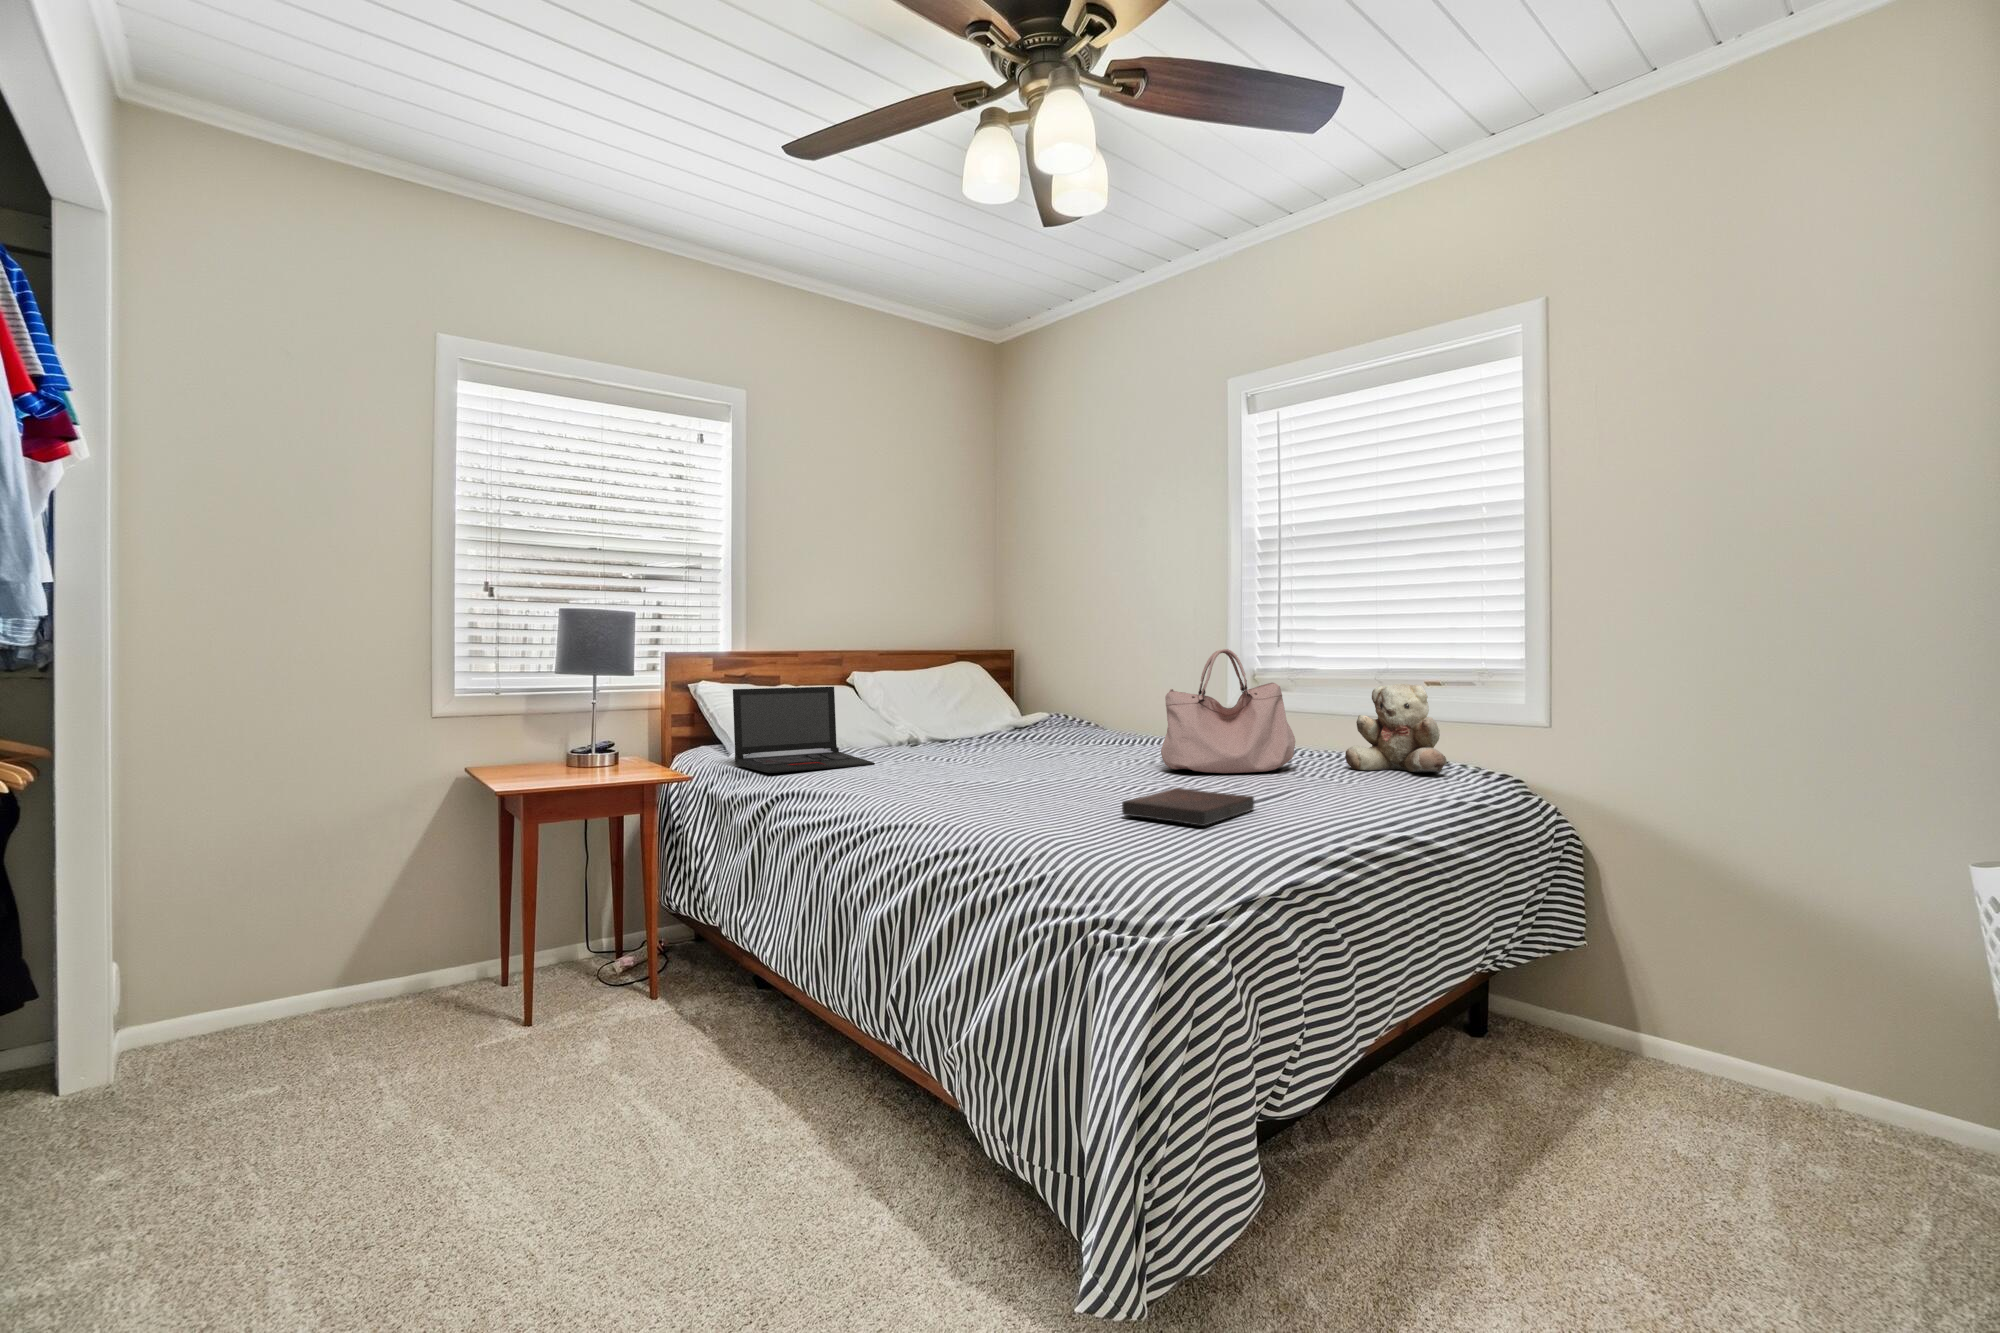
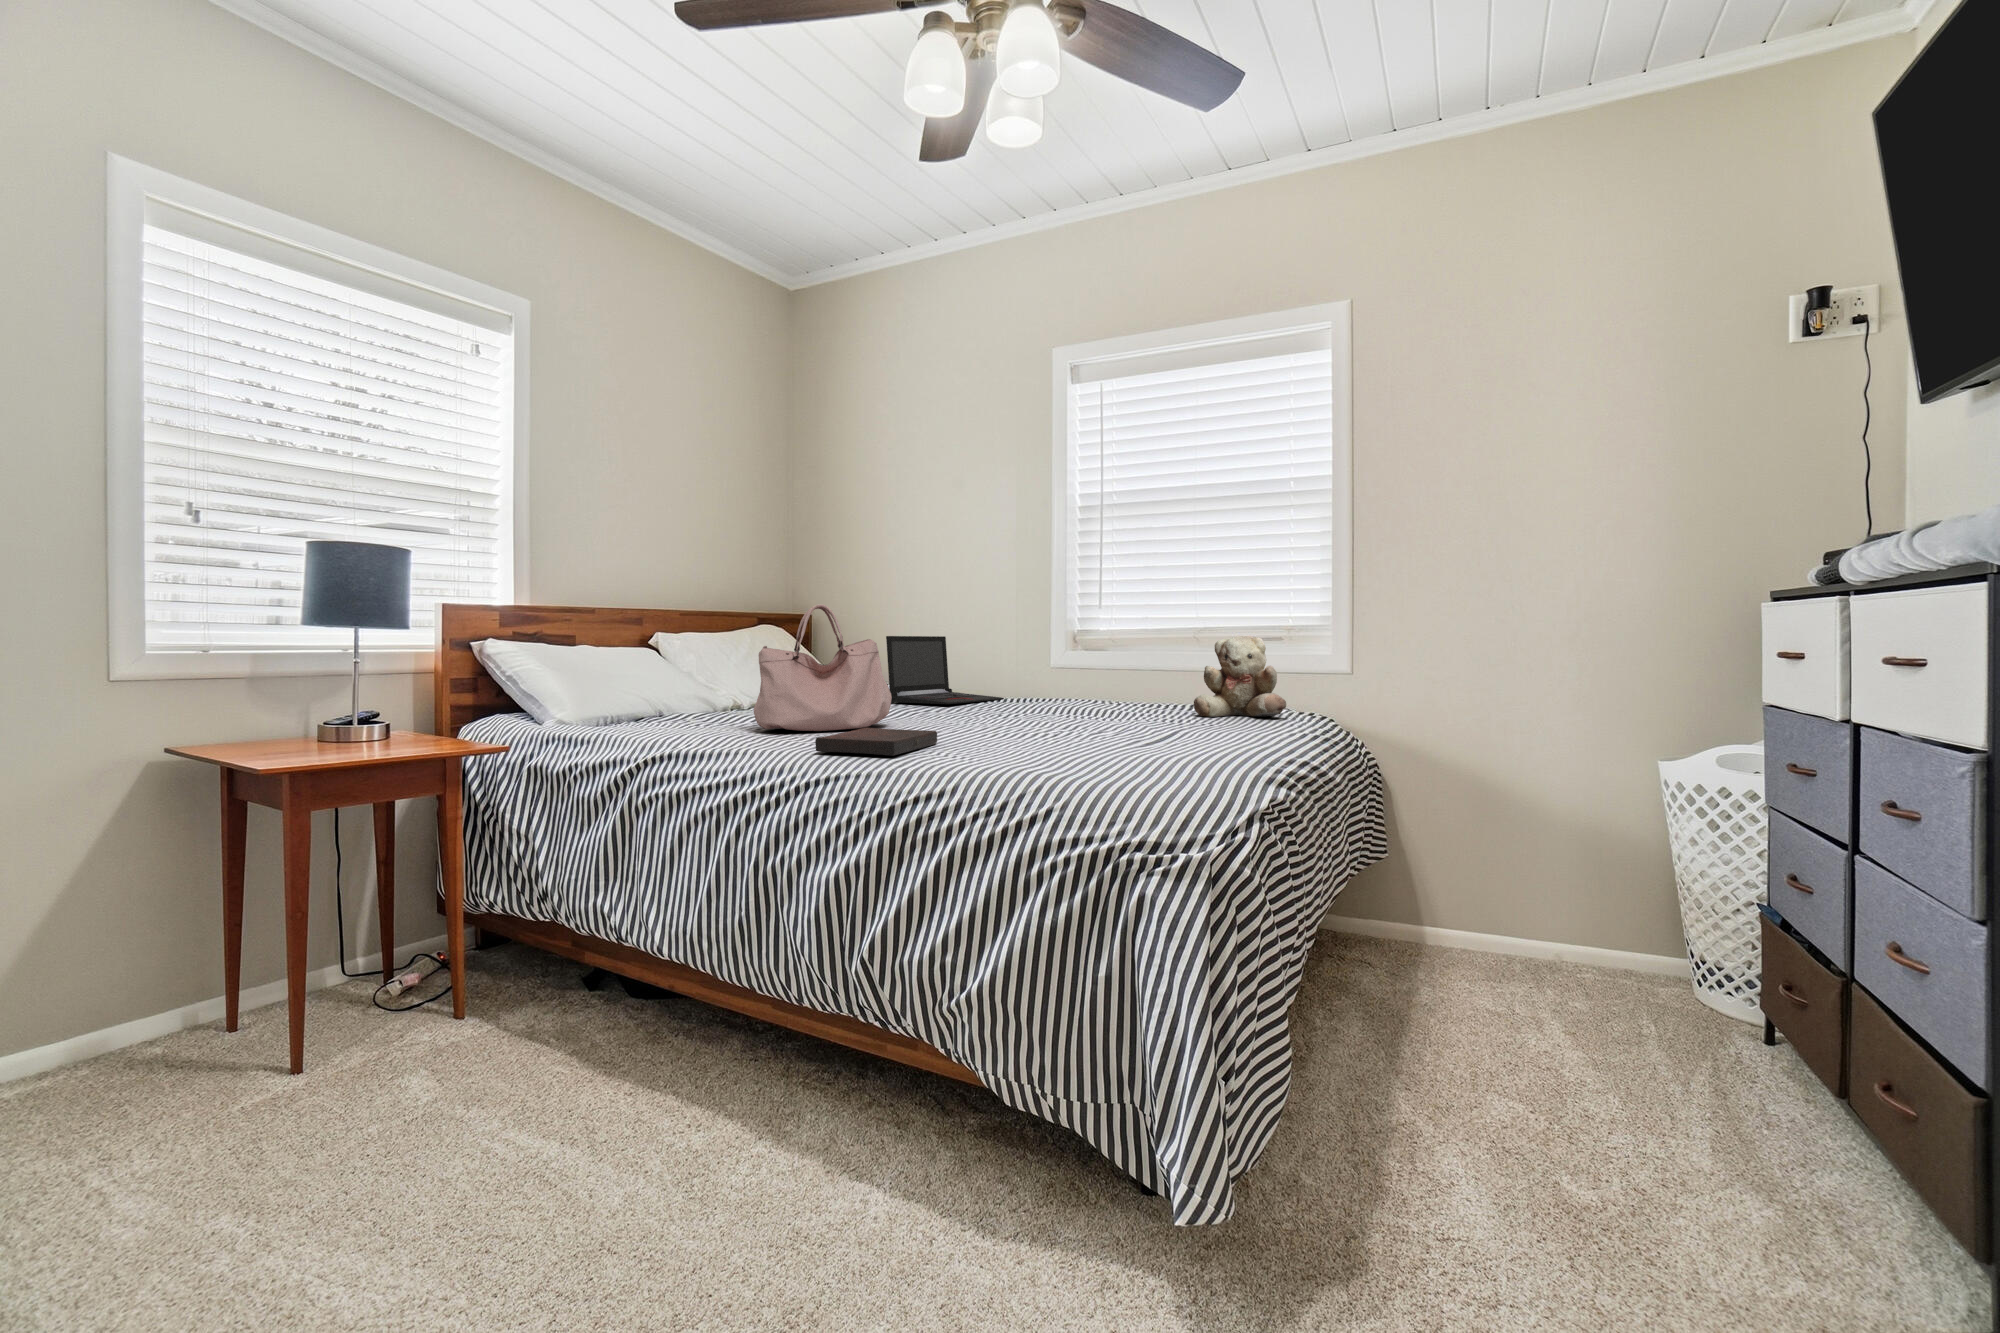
handbag: present [1161,649,1295,773] -> present [754,604,892,731]
laptop: present [733,687,875,773] -> present [886,636,1004,704]
book: present [1122,788,1254,826] -> present [815,728,937,756]

